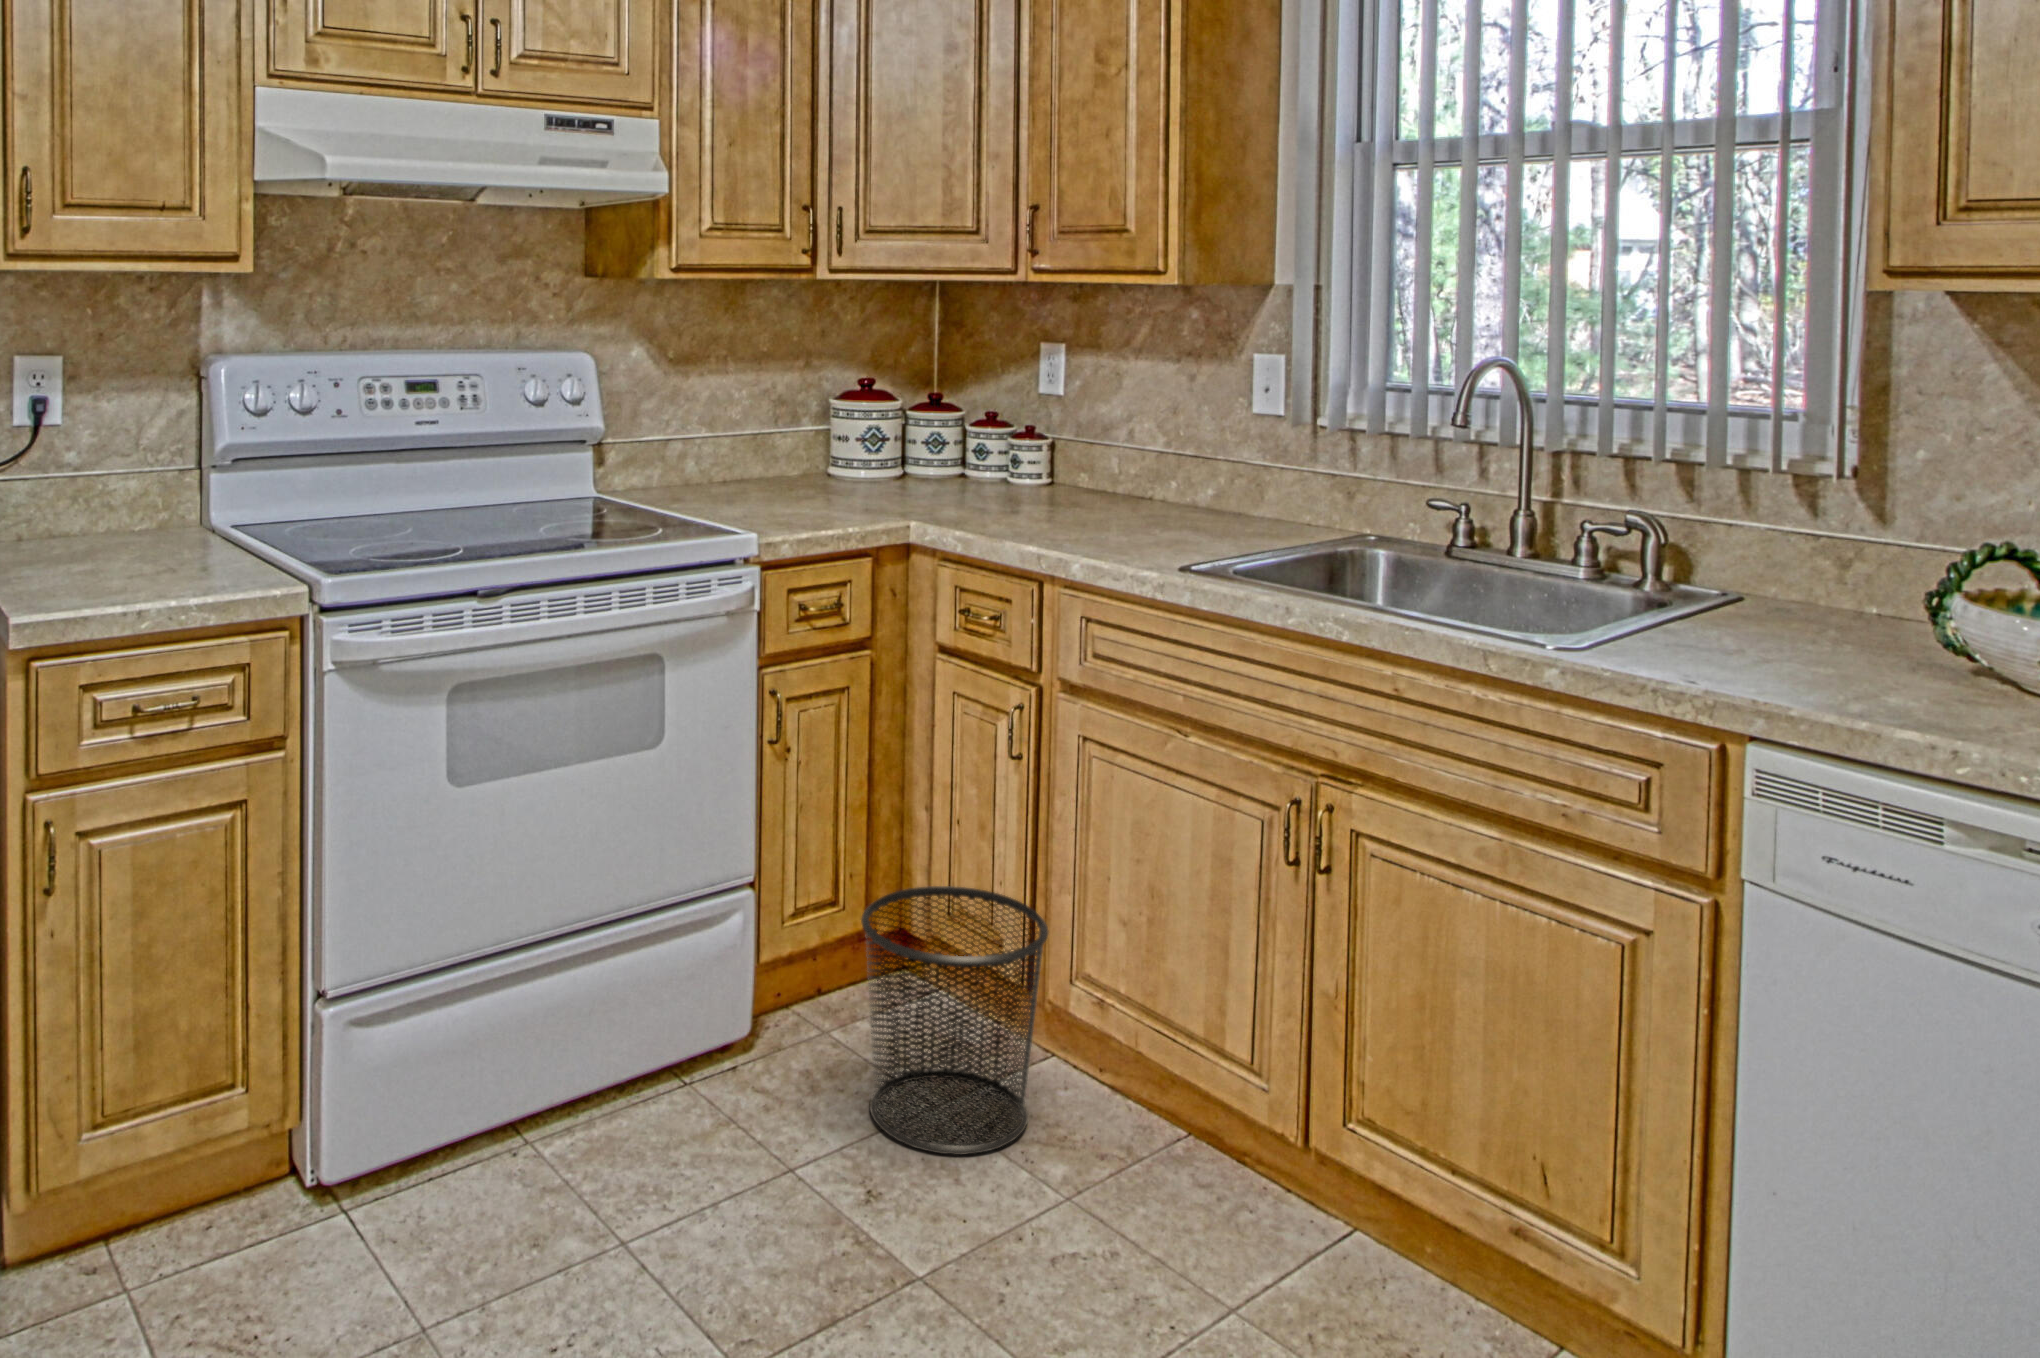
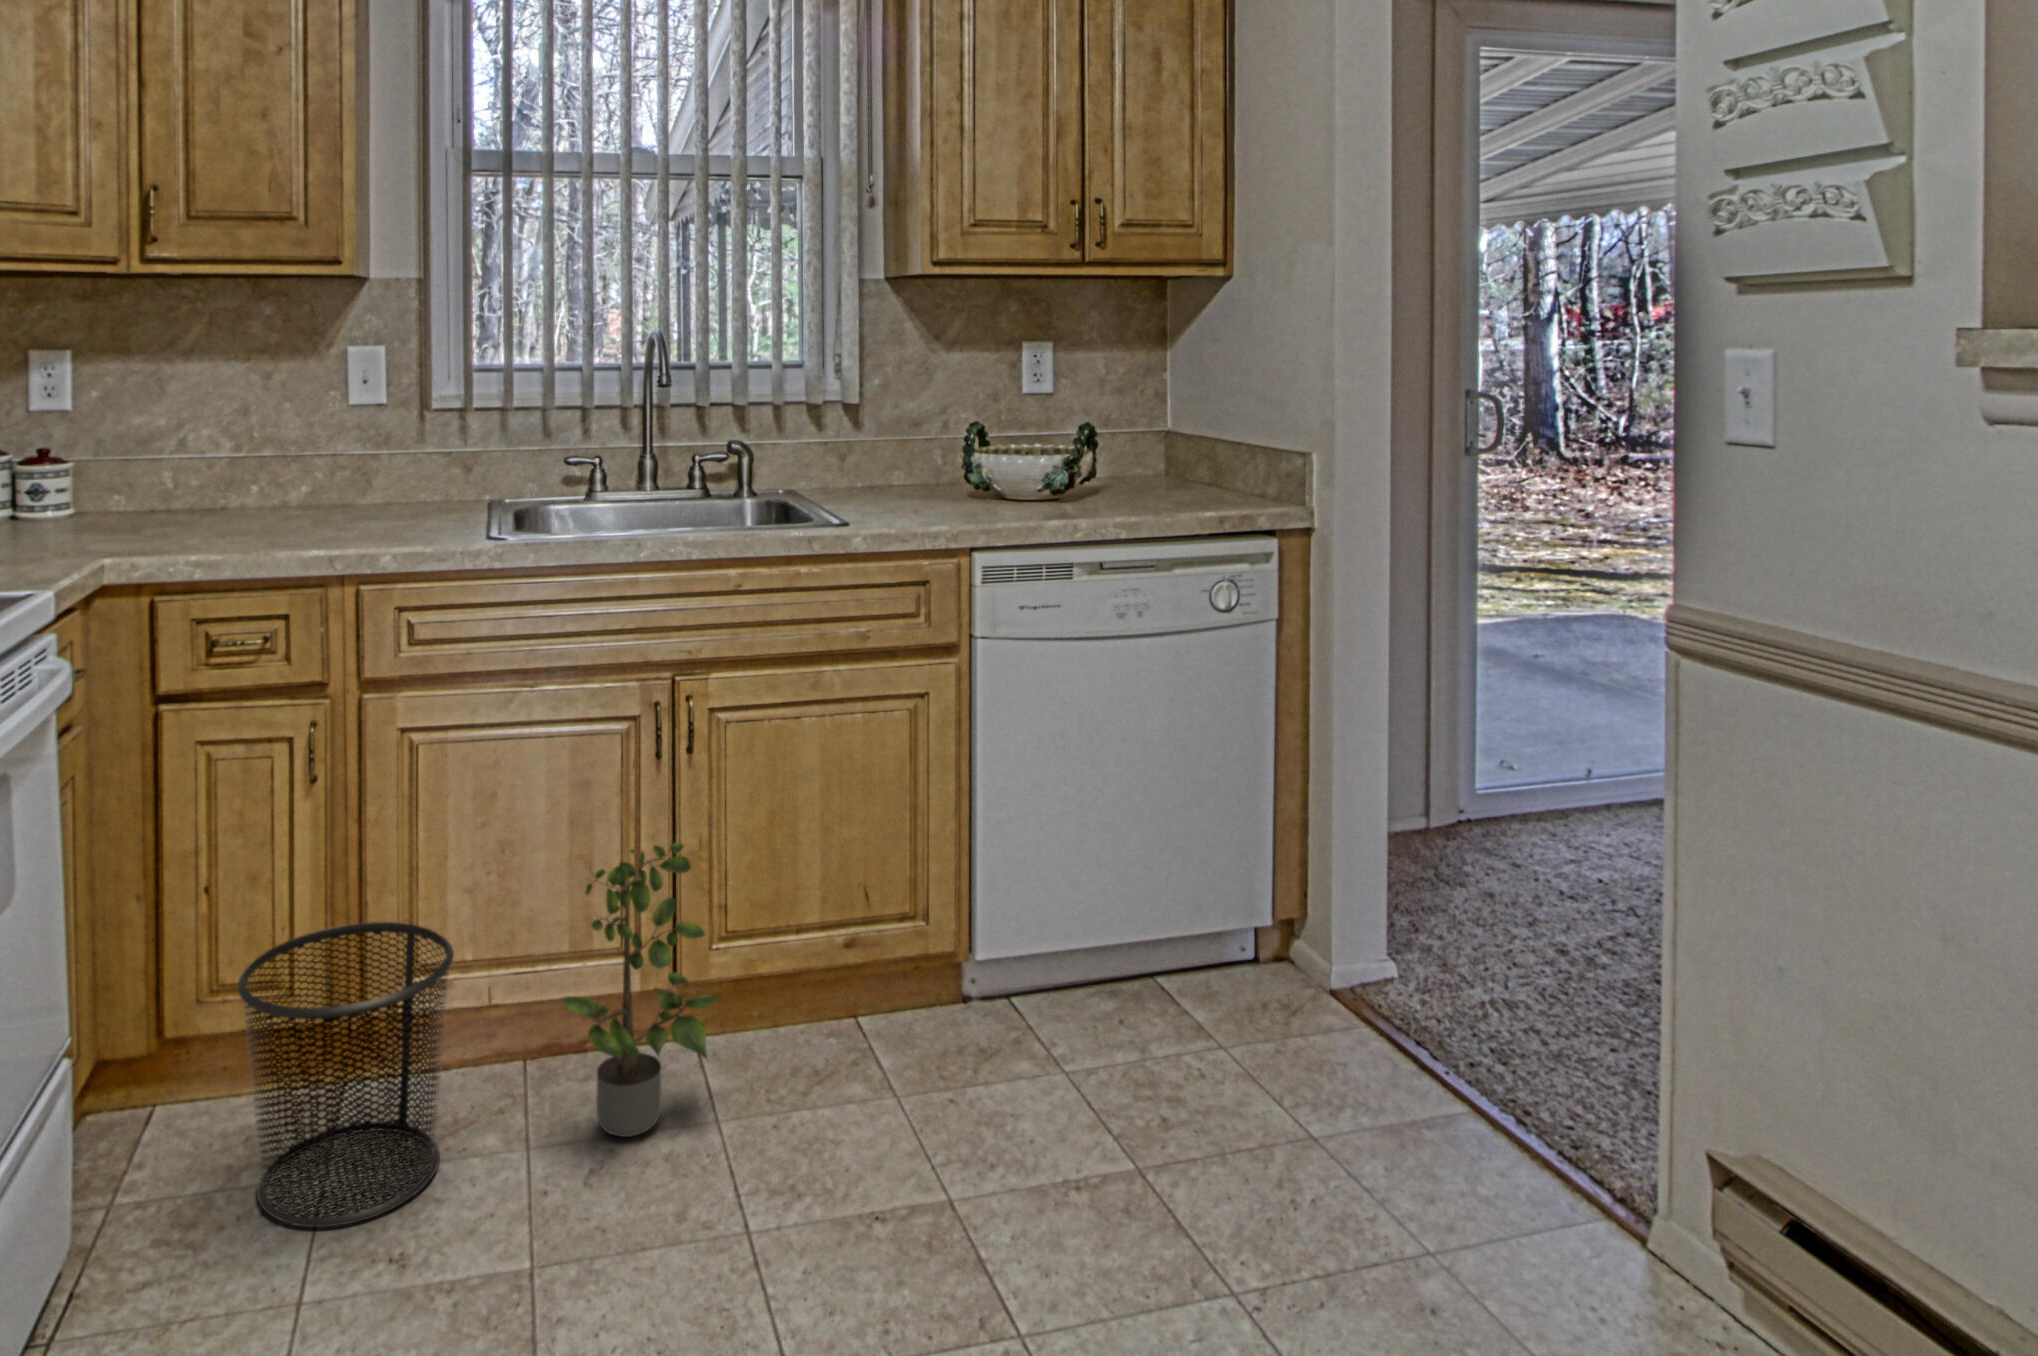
potted plant: none [1089,926,1285,1243] -> present [563,843,718,1137]

